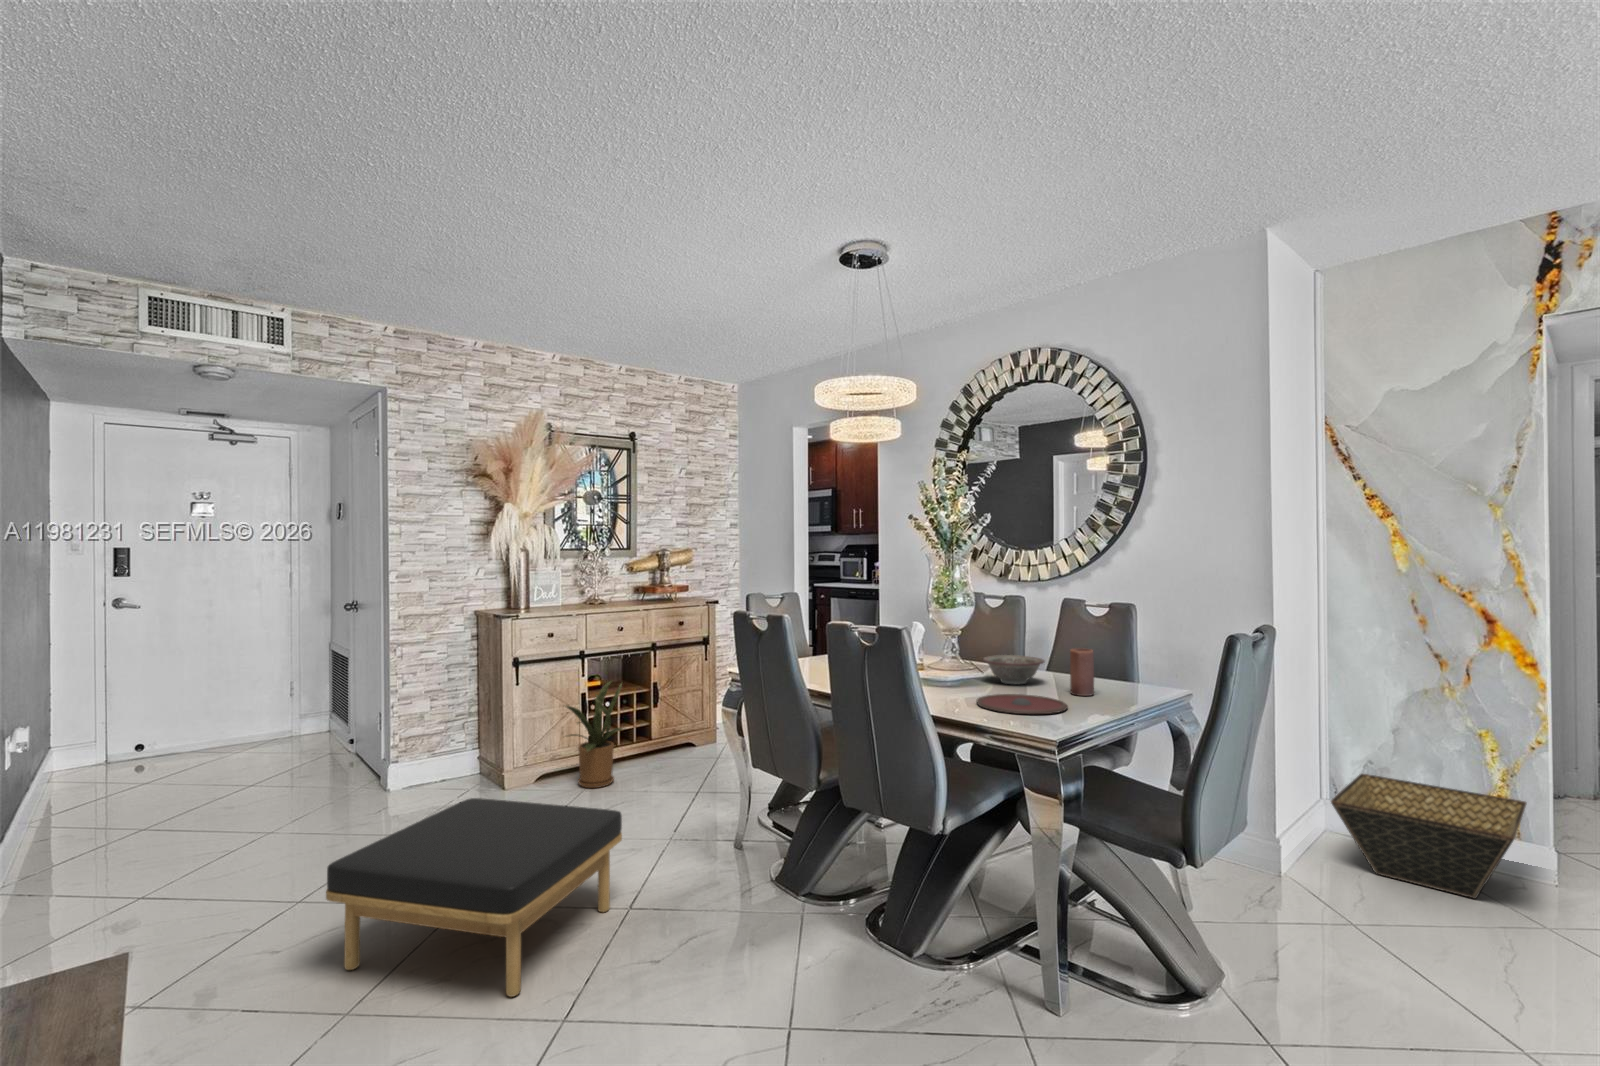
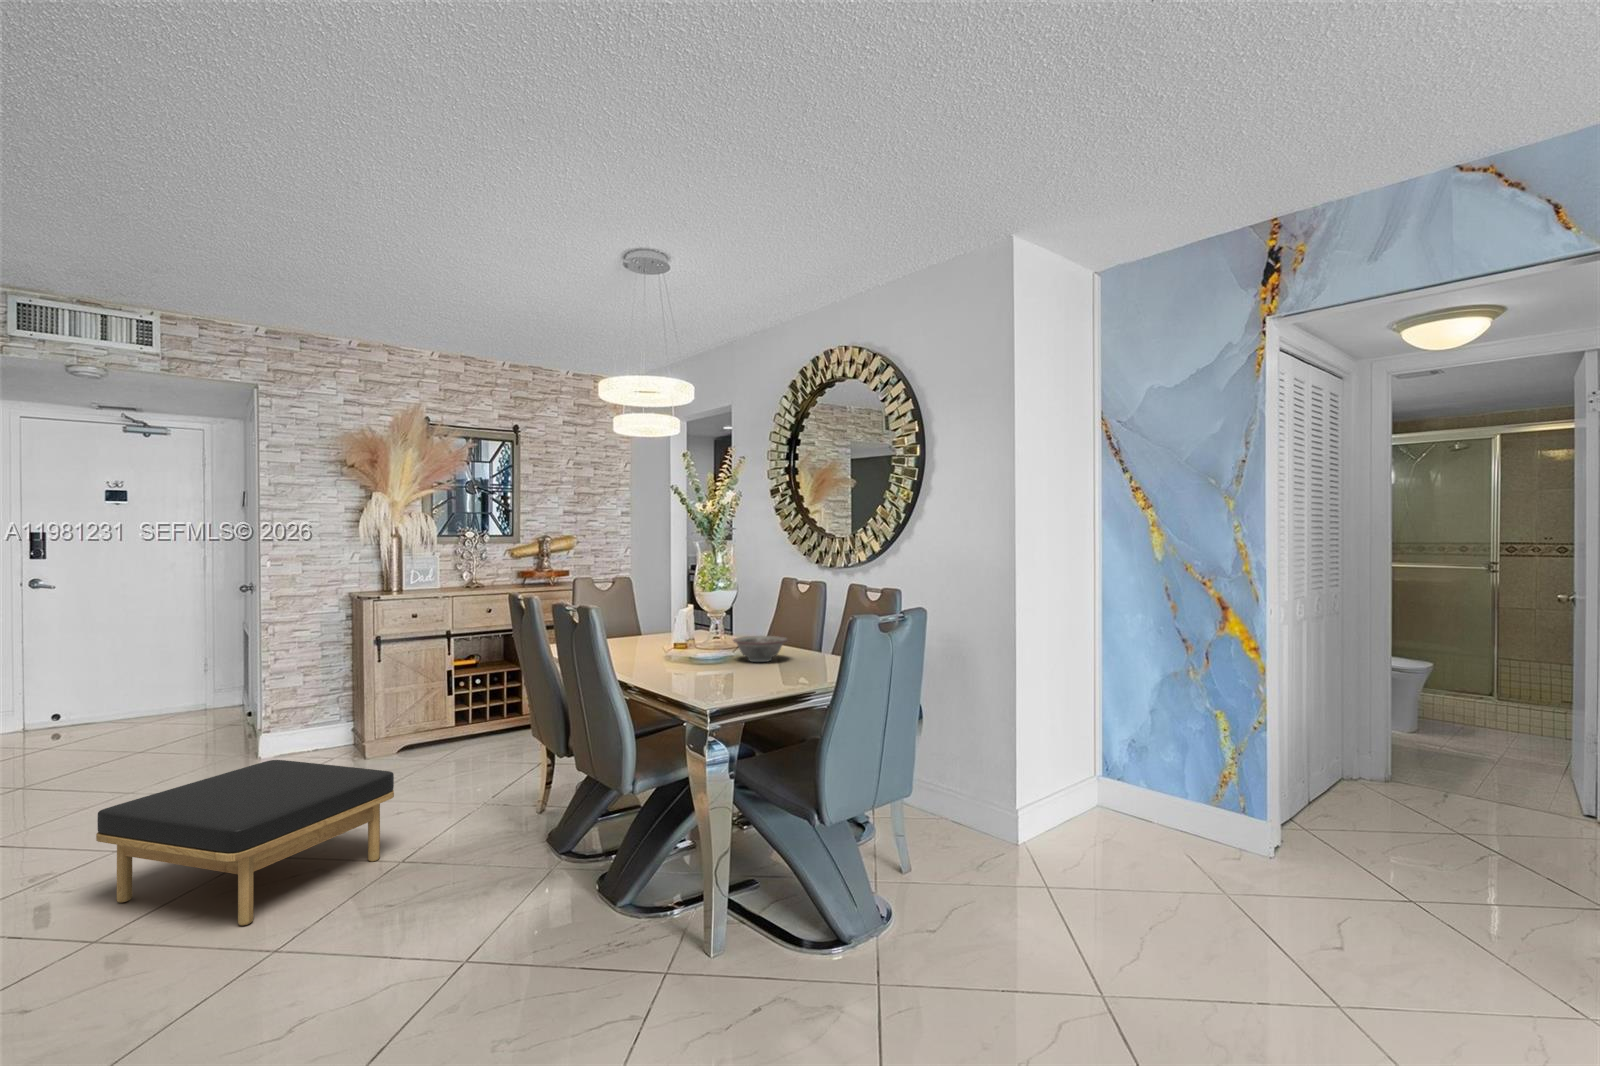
candle: present [1070,648,1094,696] -> none [790,629,811,672]
house plant: present [566,681,623,788] -> none [406,658,487,758]
plate: present [977,694,1068,714] -> none [685,670,763,687]
basket: present [1331,774,1526,899] -> none [1058,751,1242,865]

